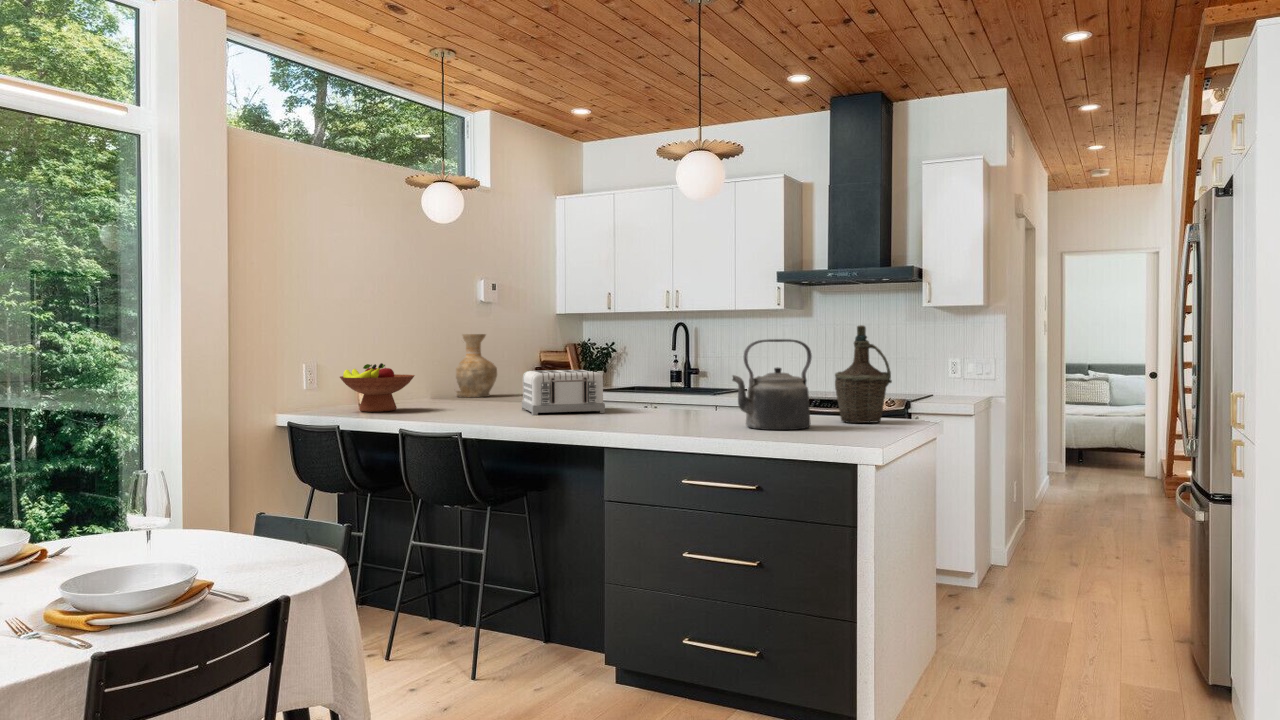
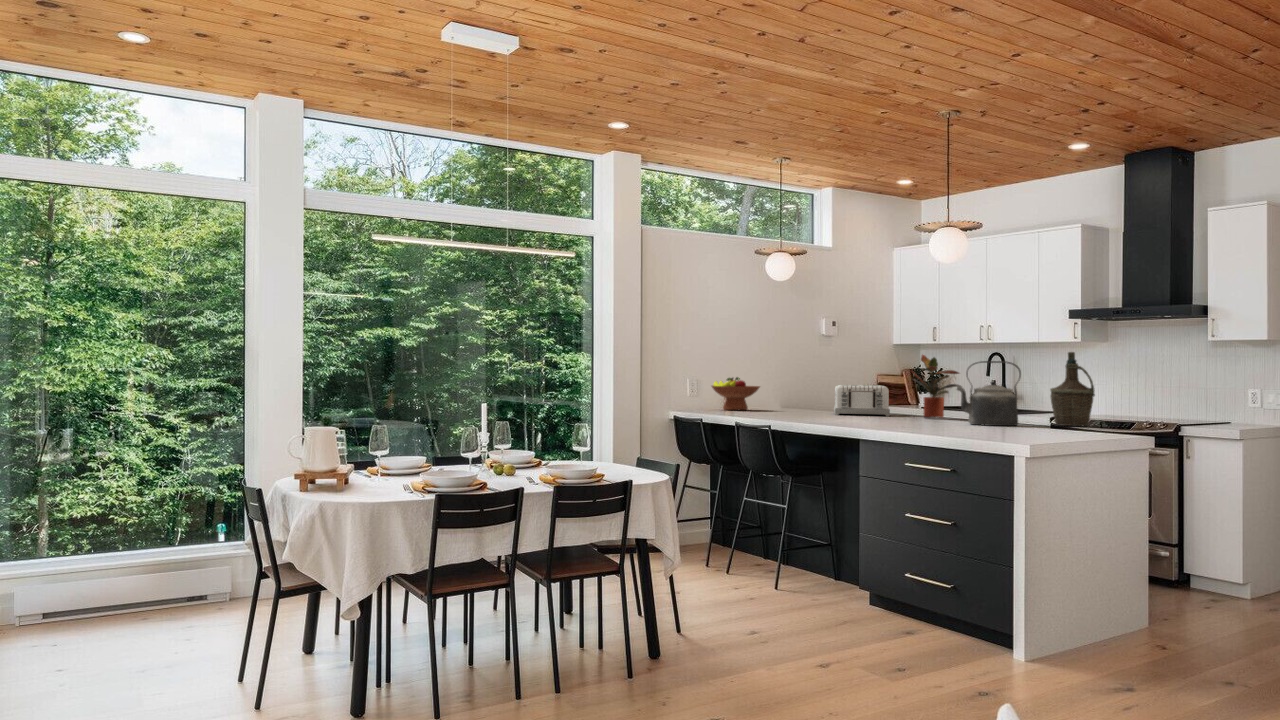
potted plant: none [635,329,705,415] -> present [911,355,962,418]
vase: present [456,334,497,398] -> none [797,360,834,408]

